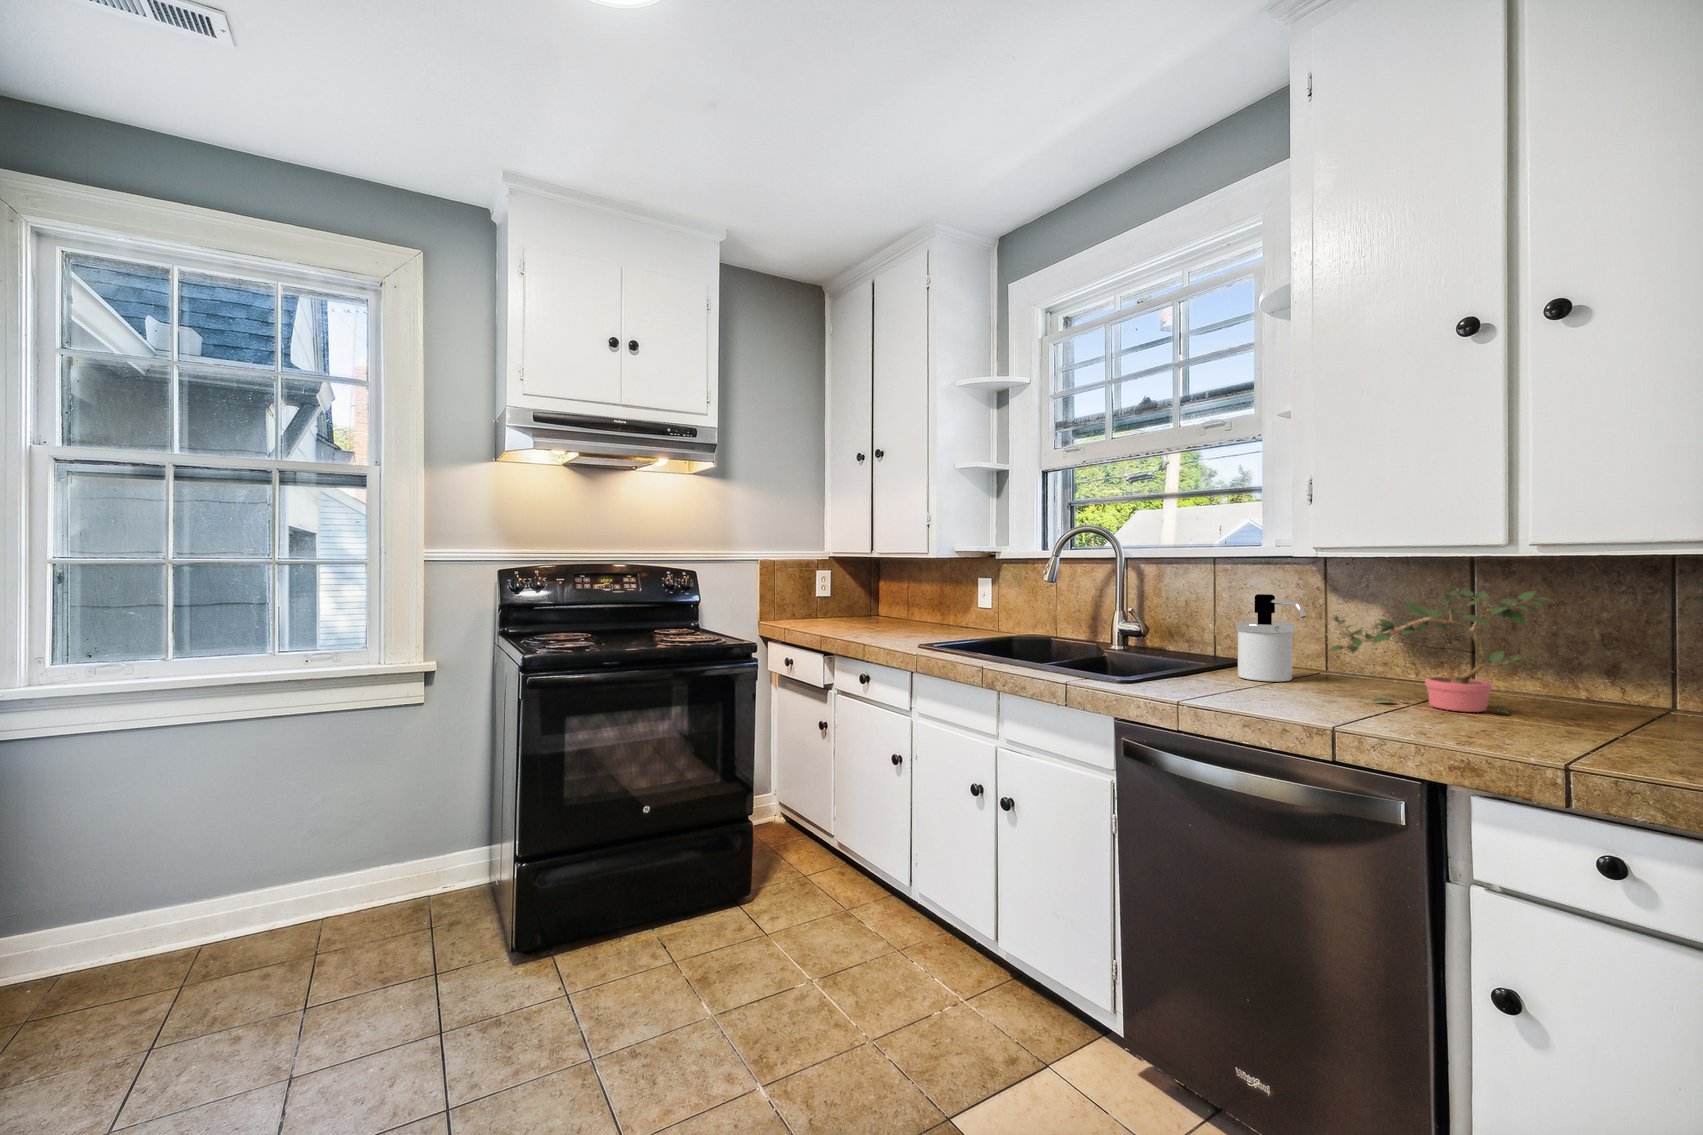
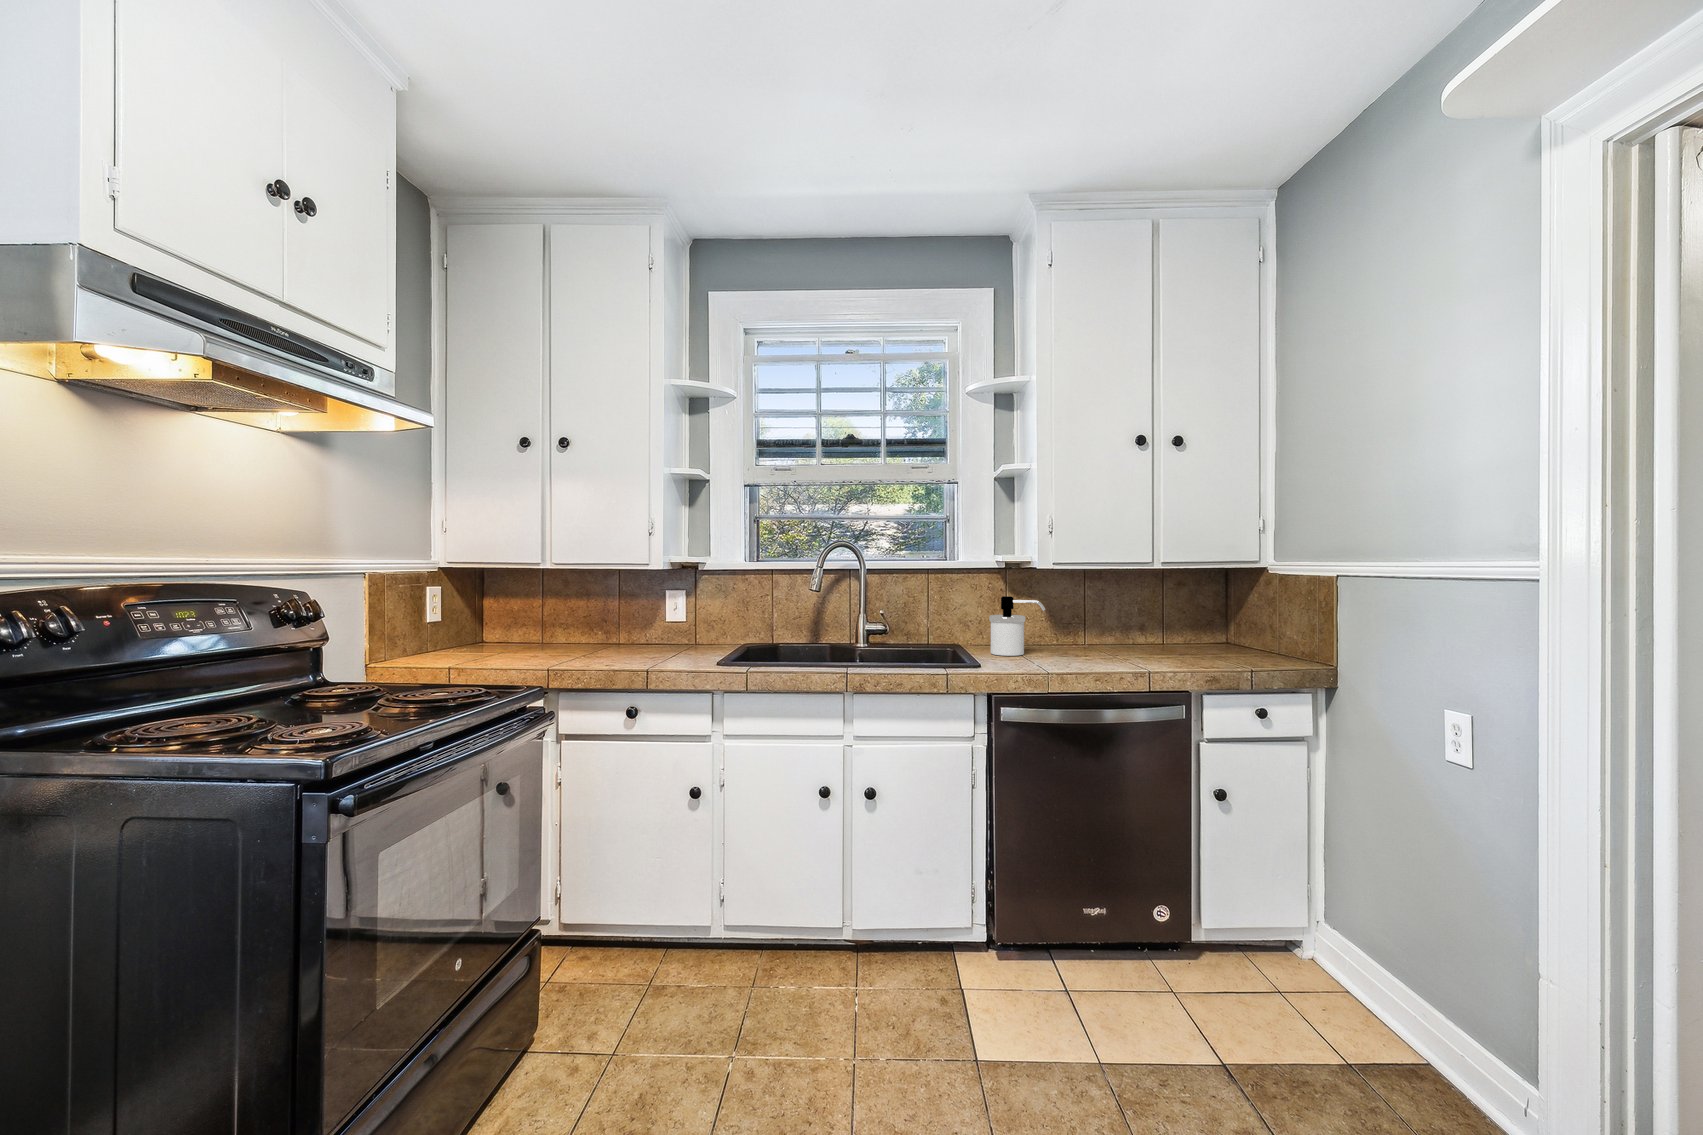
potted plant: present [1330,585,1552,713] -> none [1070,587,1166,659]

